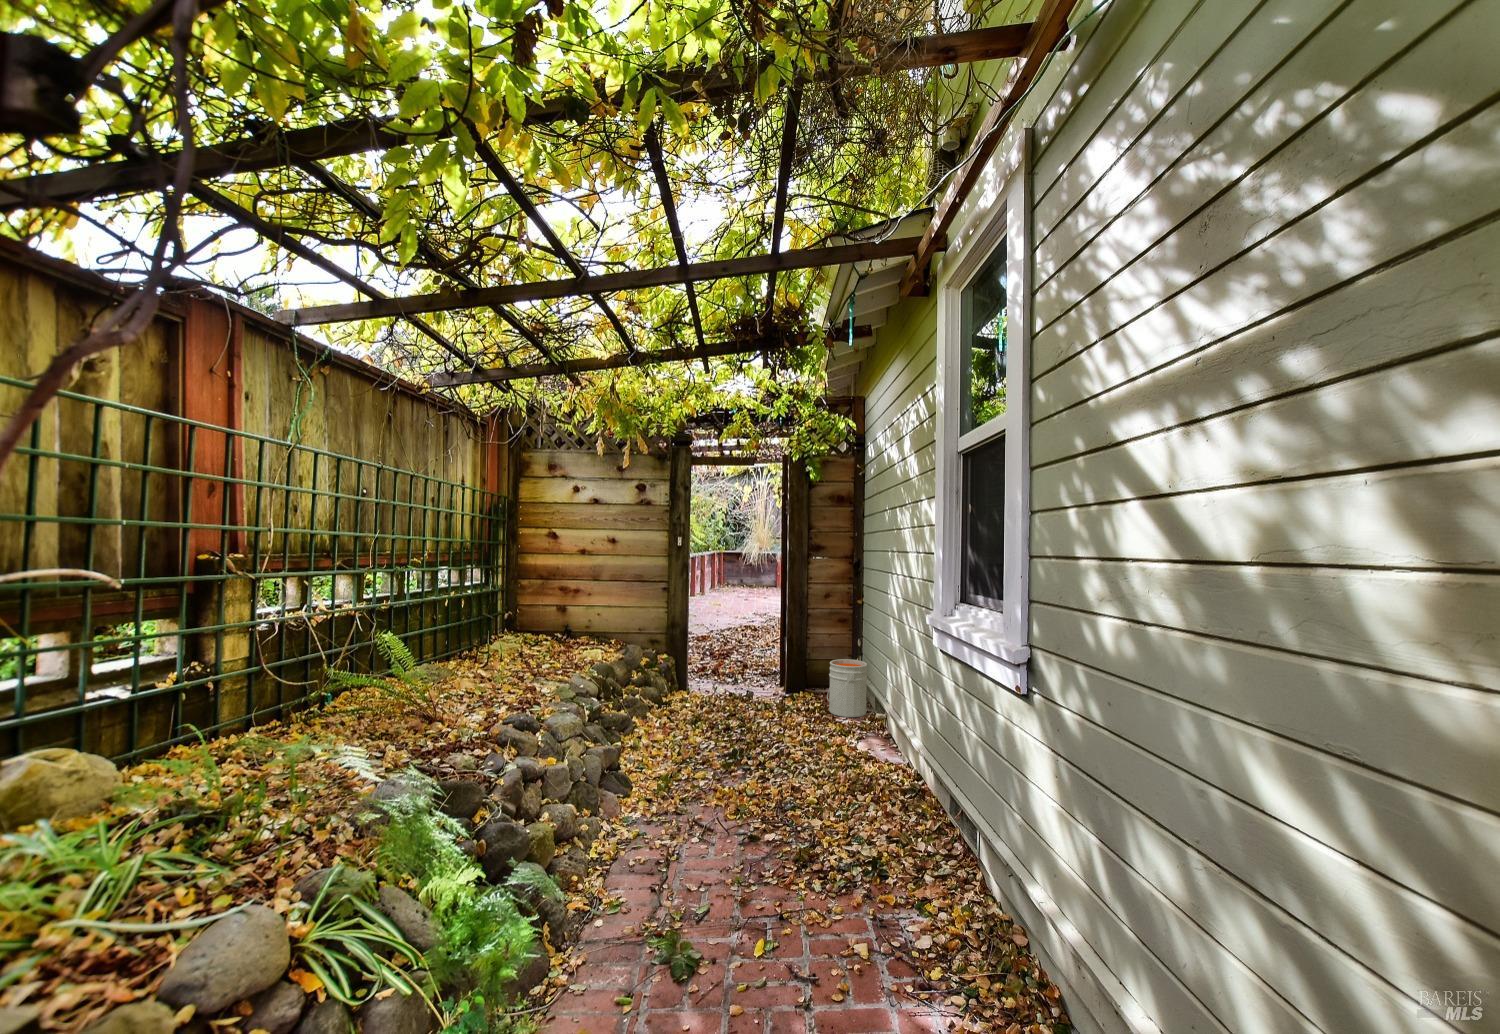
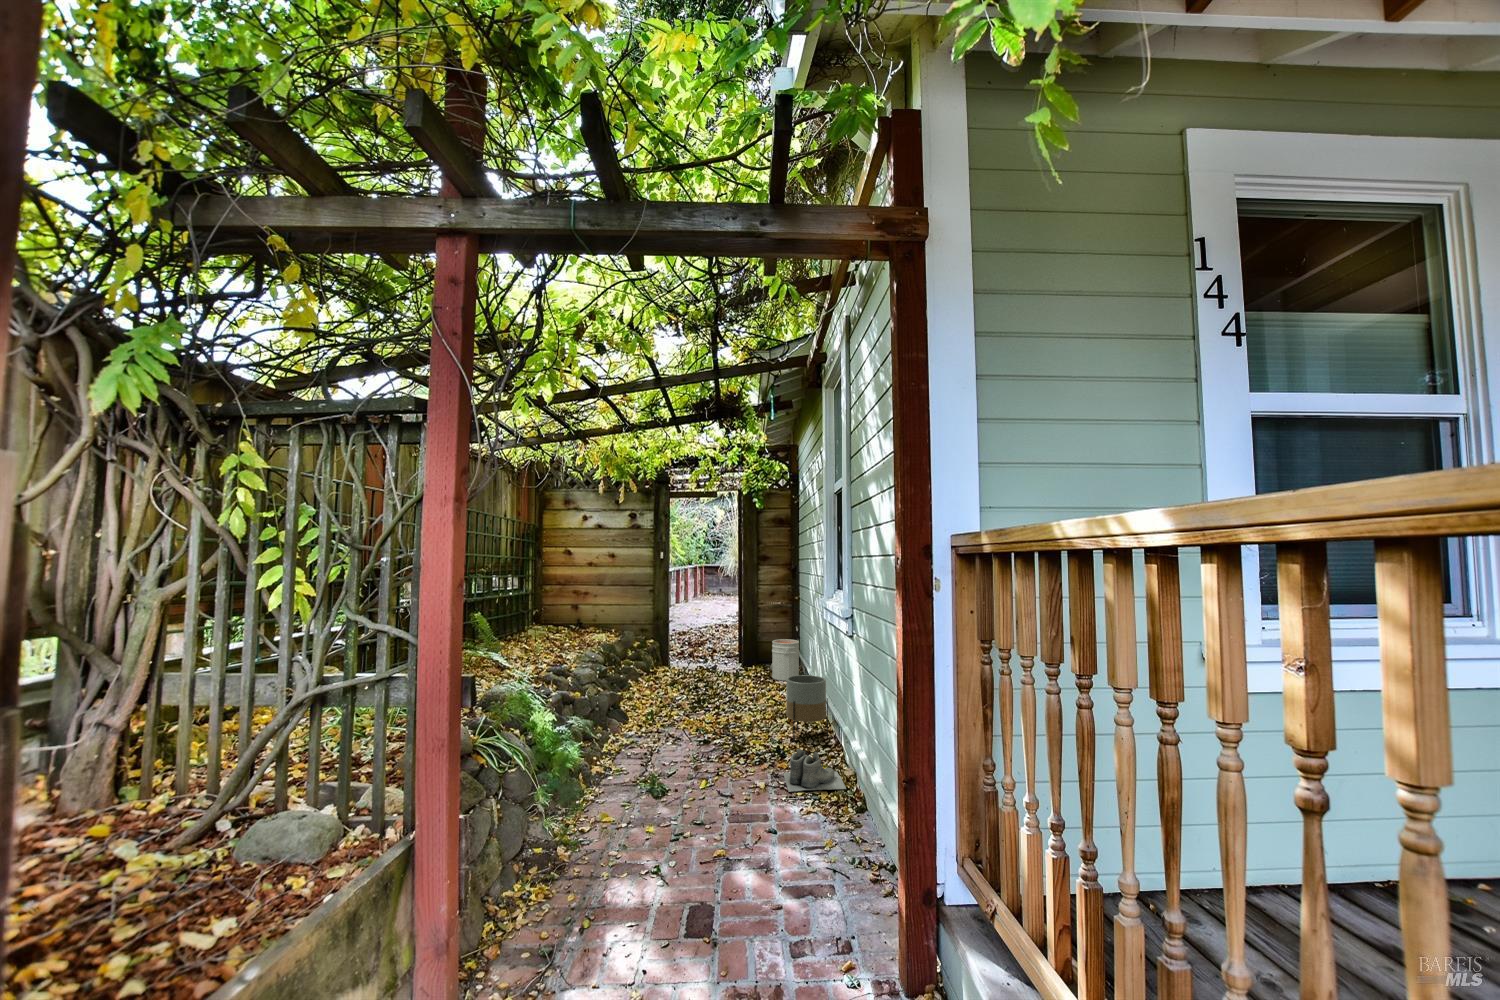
planter: none [879,735,947,847] -> present [786,675,828,742]
boots: none [898,895,1029,990] -> present [783,749,846,792]

